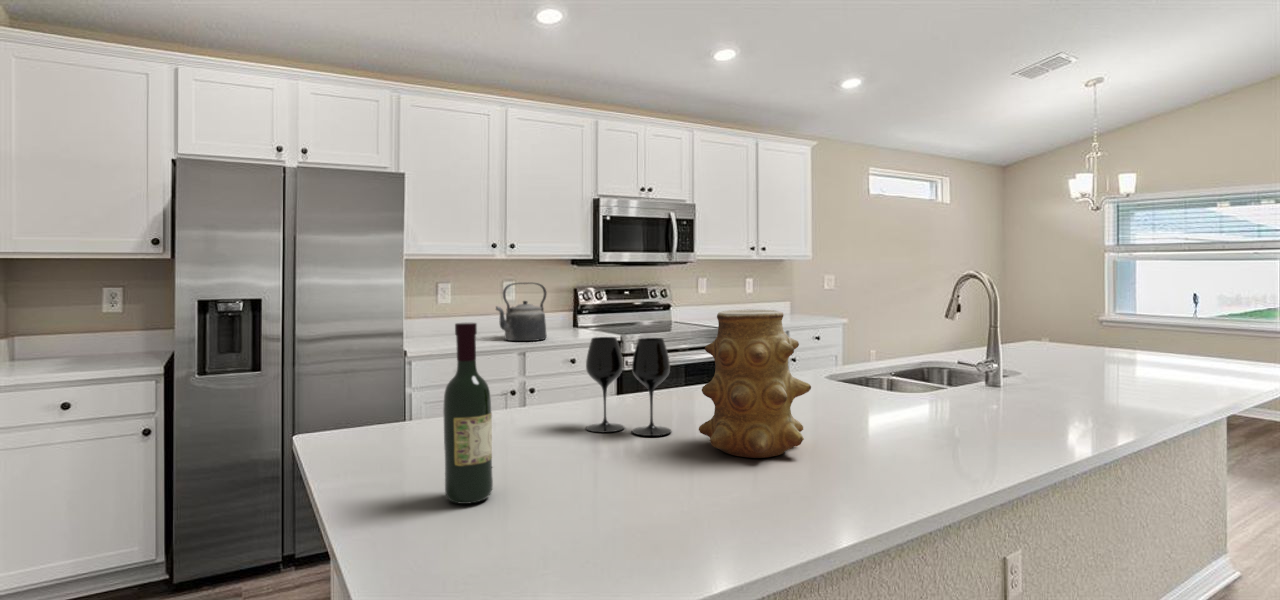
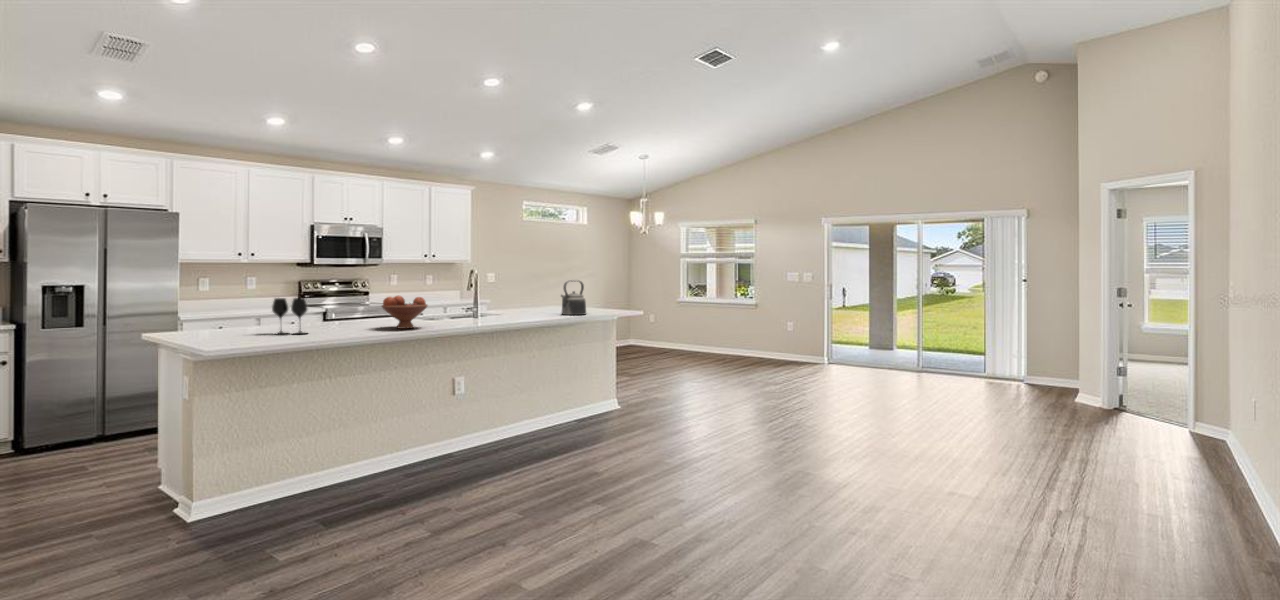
kettle: present [496,283,547,341] -> present [561,281,586,315]
vase: present [699,309,811,458] -> none [314,287,356,337]
wine bottle: present [443,323,493,504] -> none [209,289,227,345]
fruit bowl: none [818,328,937,415] -> present [382,296,427,329]

